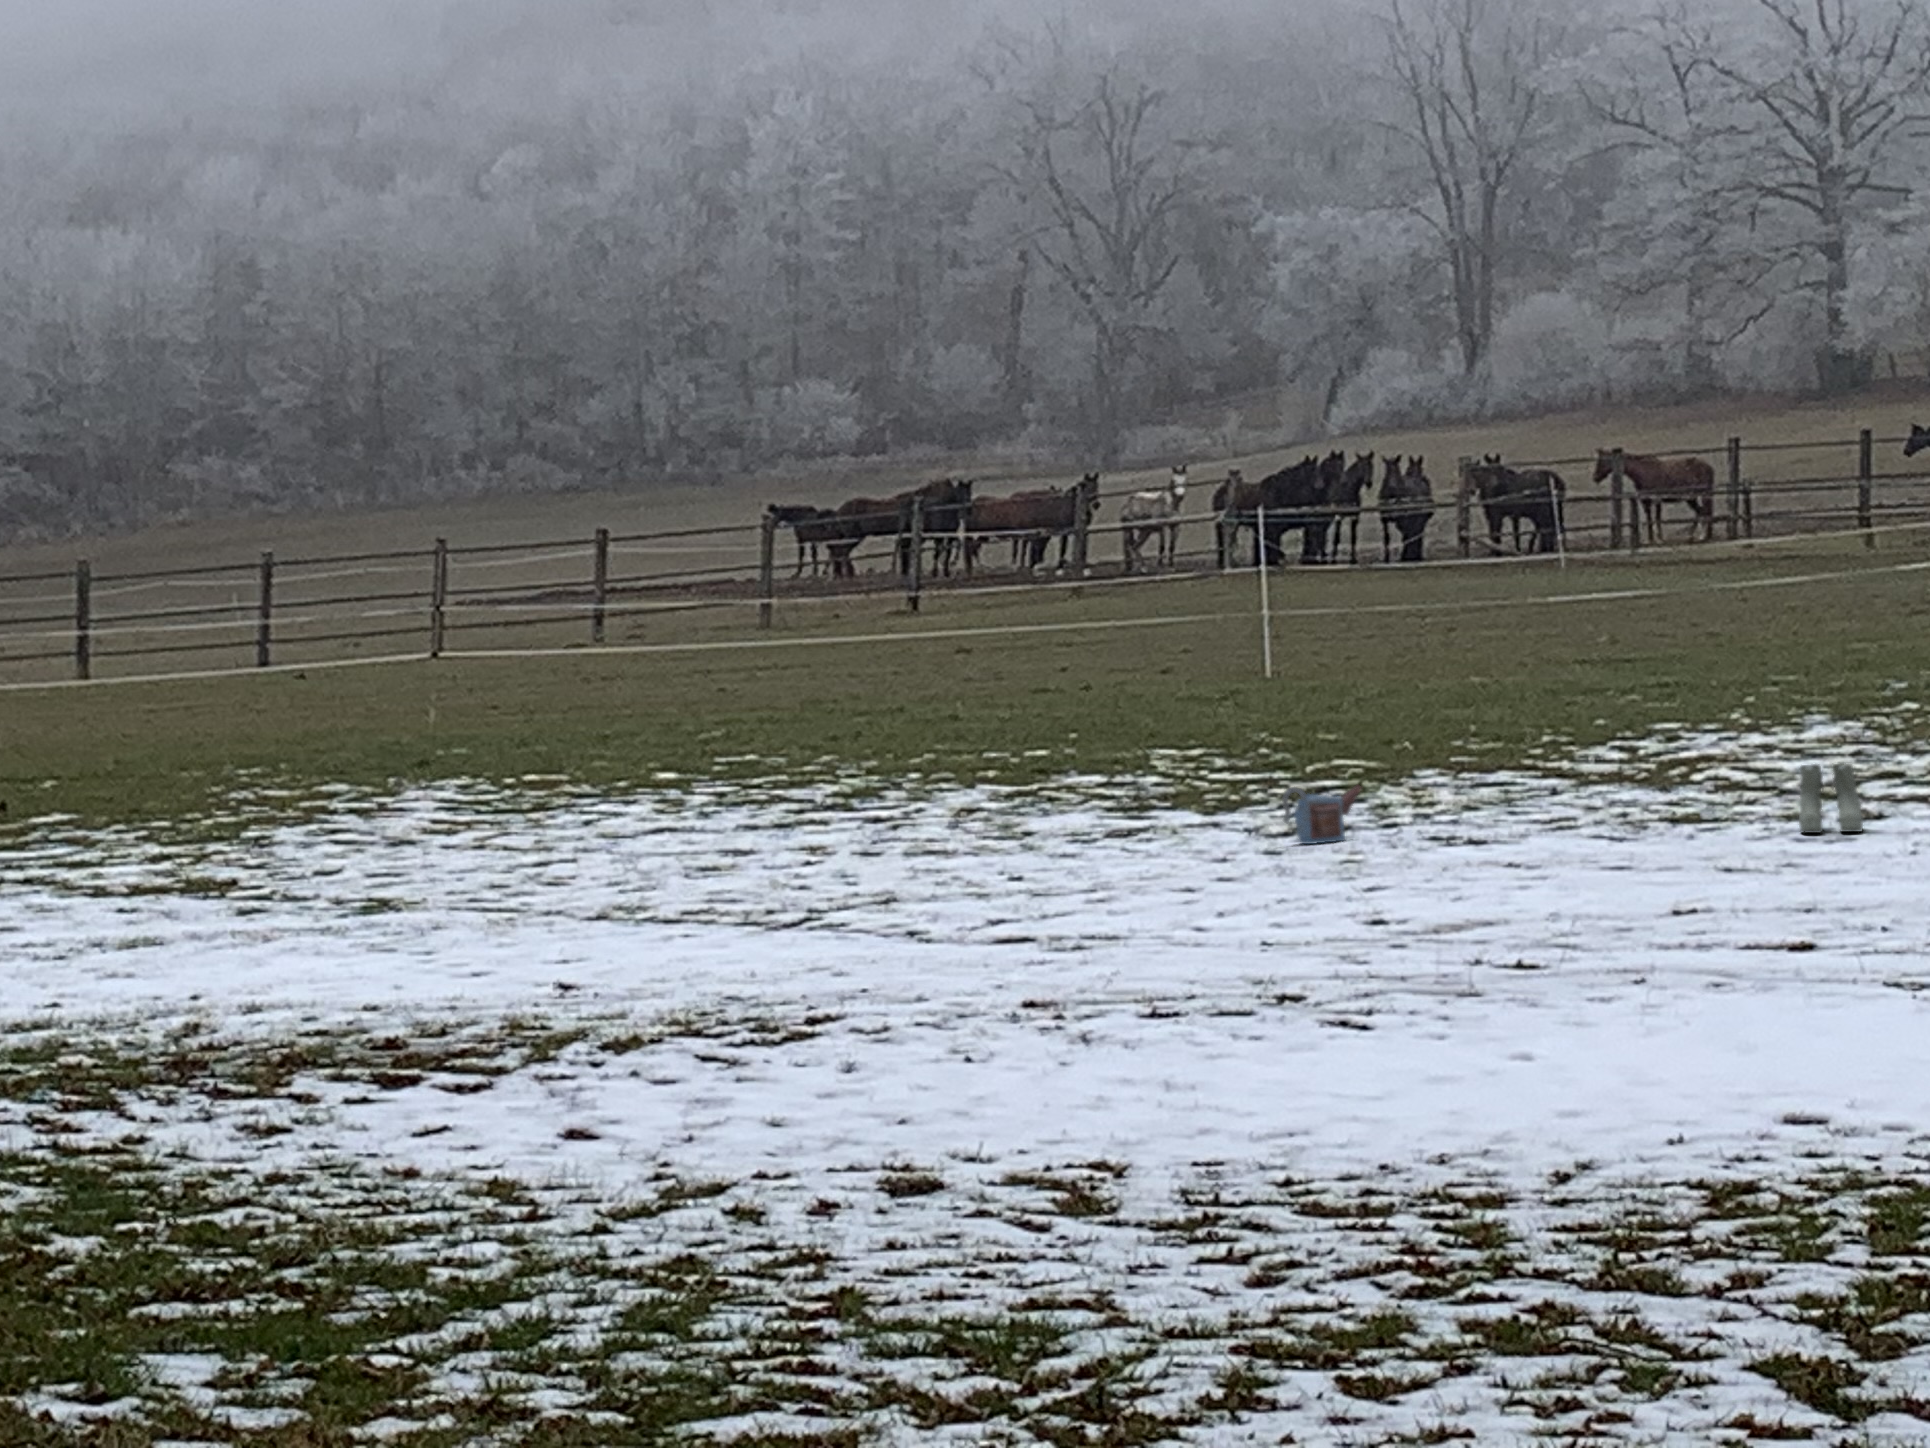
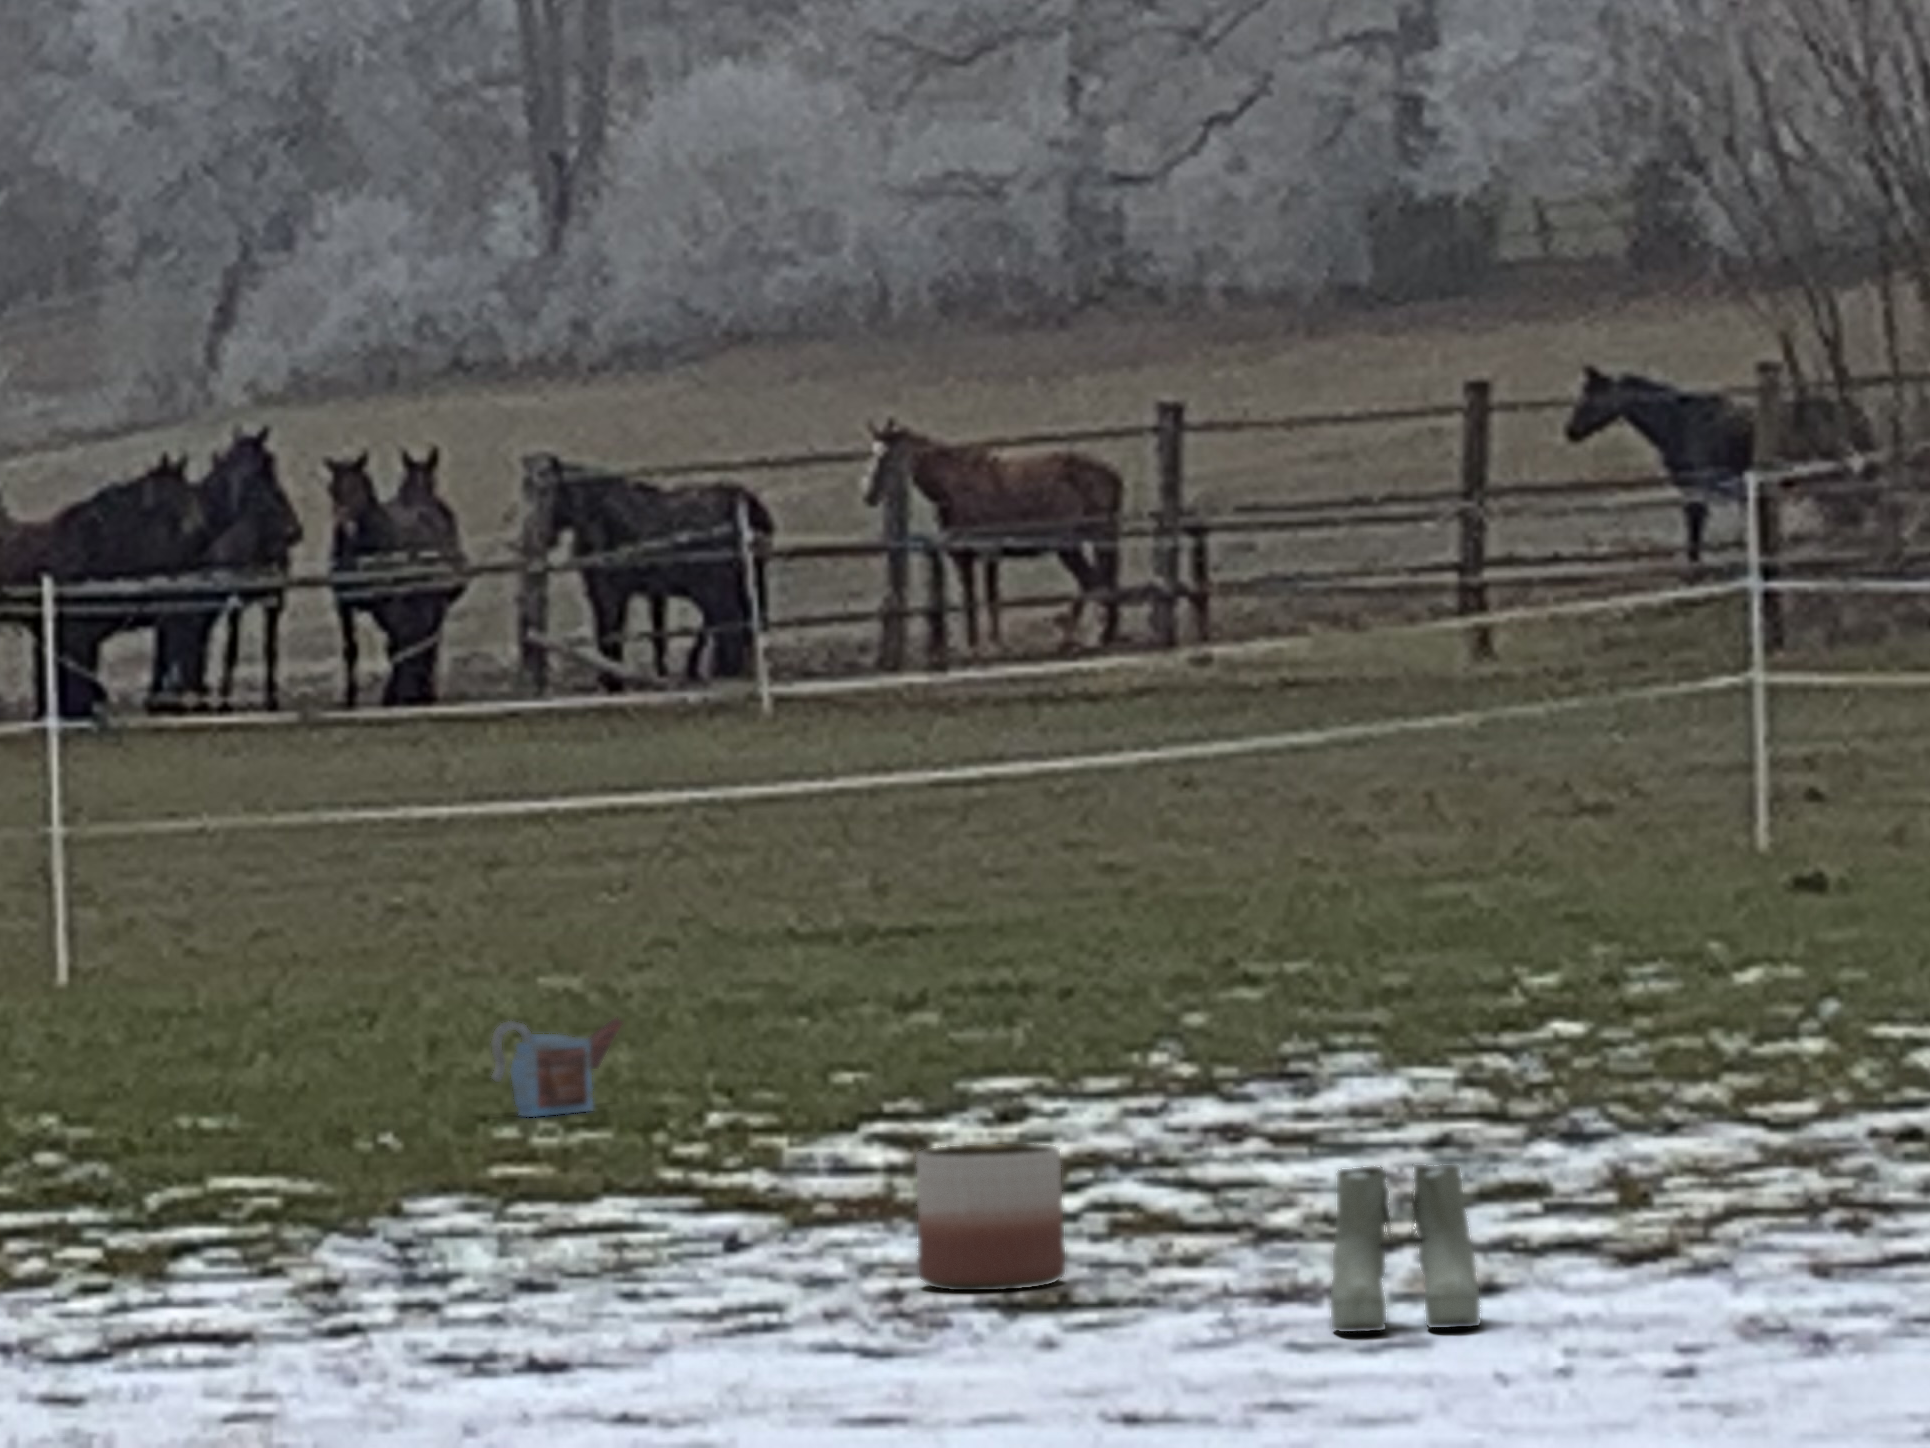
planter: none [1625,752,1690,814] -> present [916,1144,1065,1290]
watering can: present [1282,785,1361,844] -> present [492,1018,623,1117]

